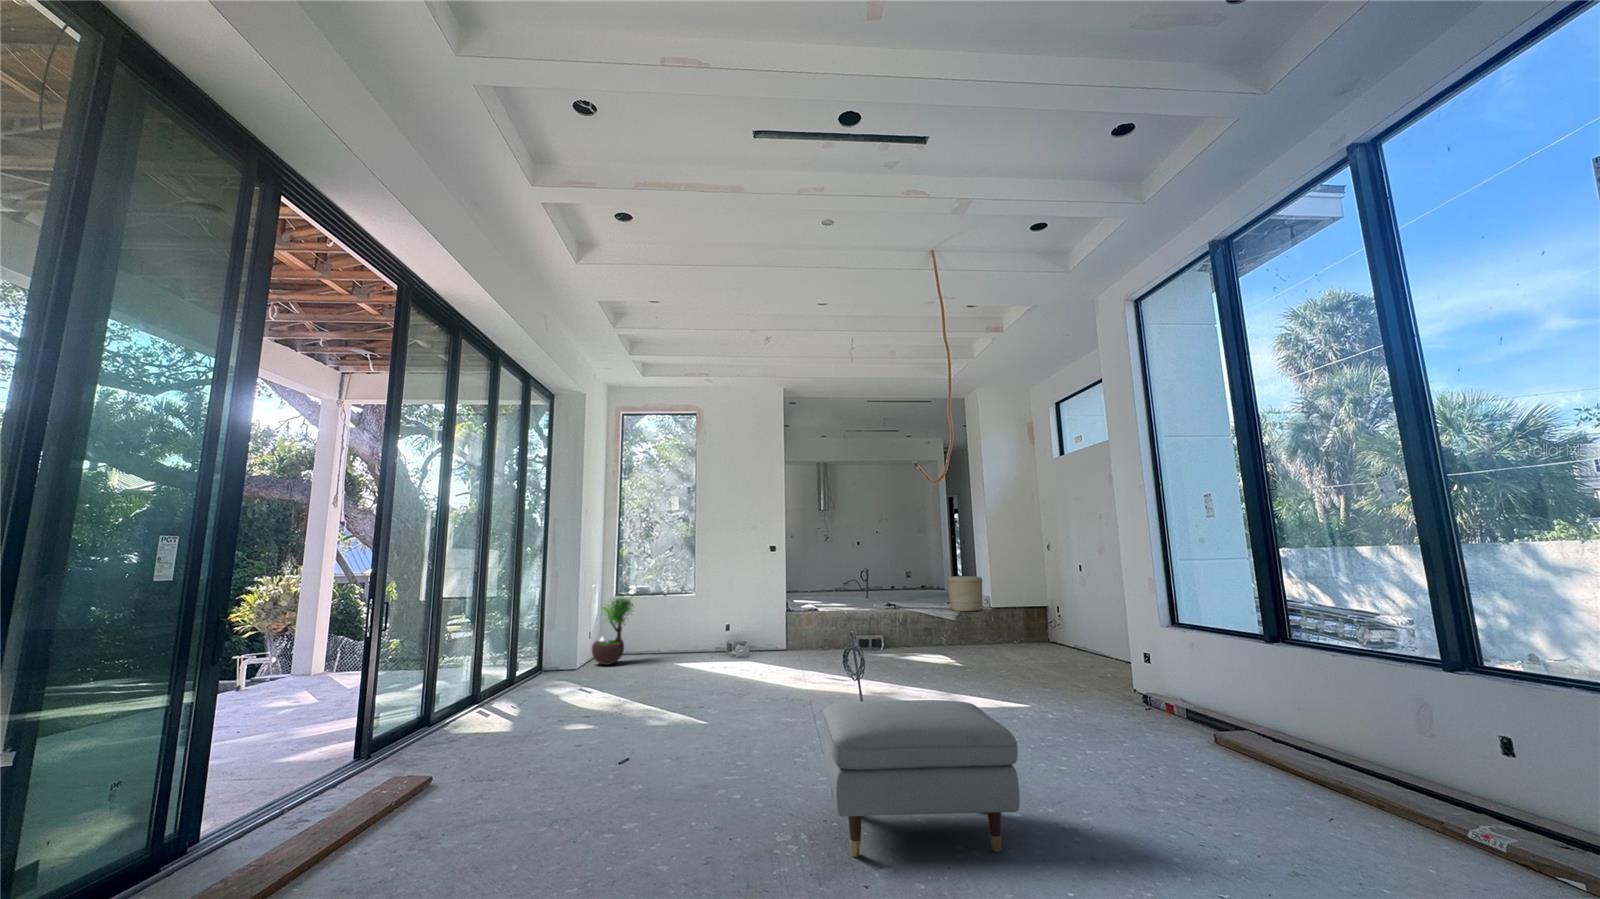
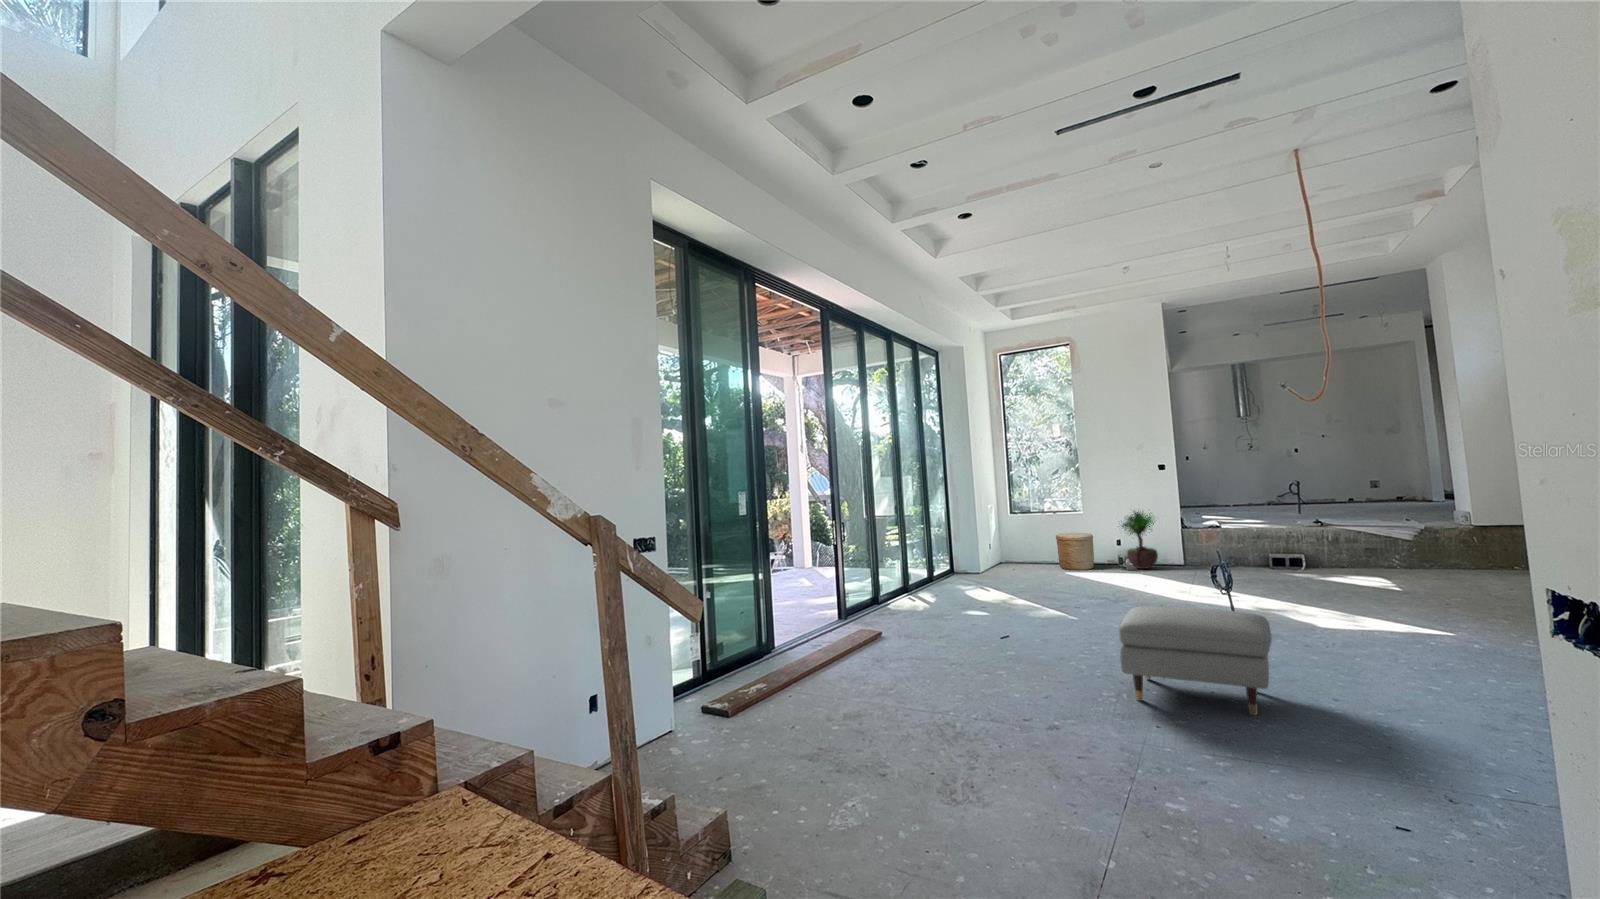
woven basket: present [947,576,982,611] -> present [1056,533,1094,570]
potted tree: present [592,597,633,665] -> present [1122,511,1158,569]

